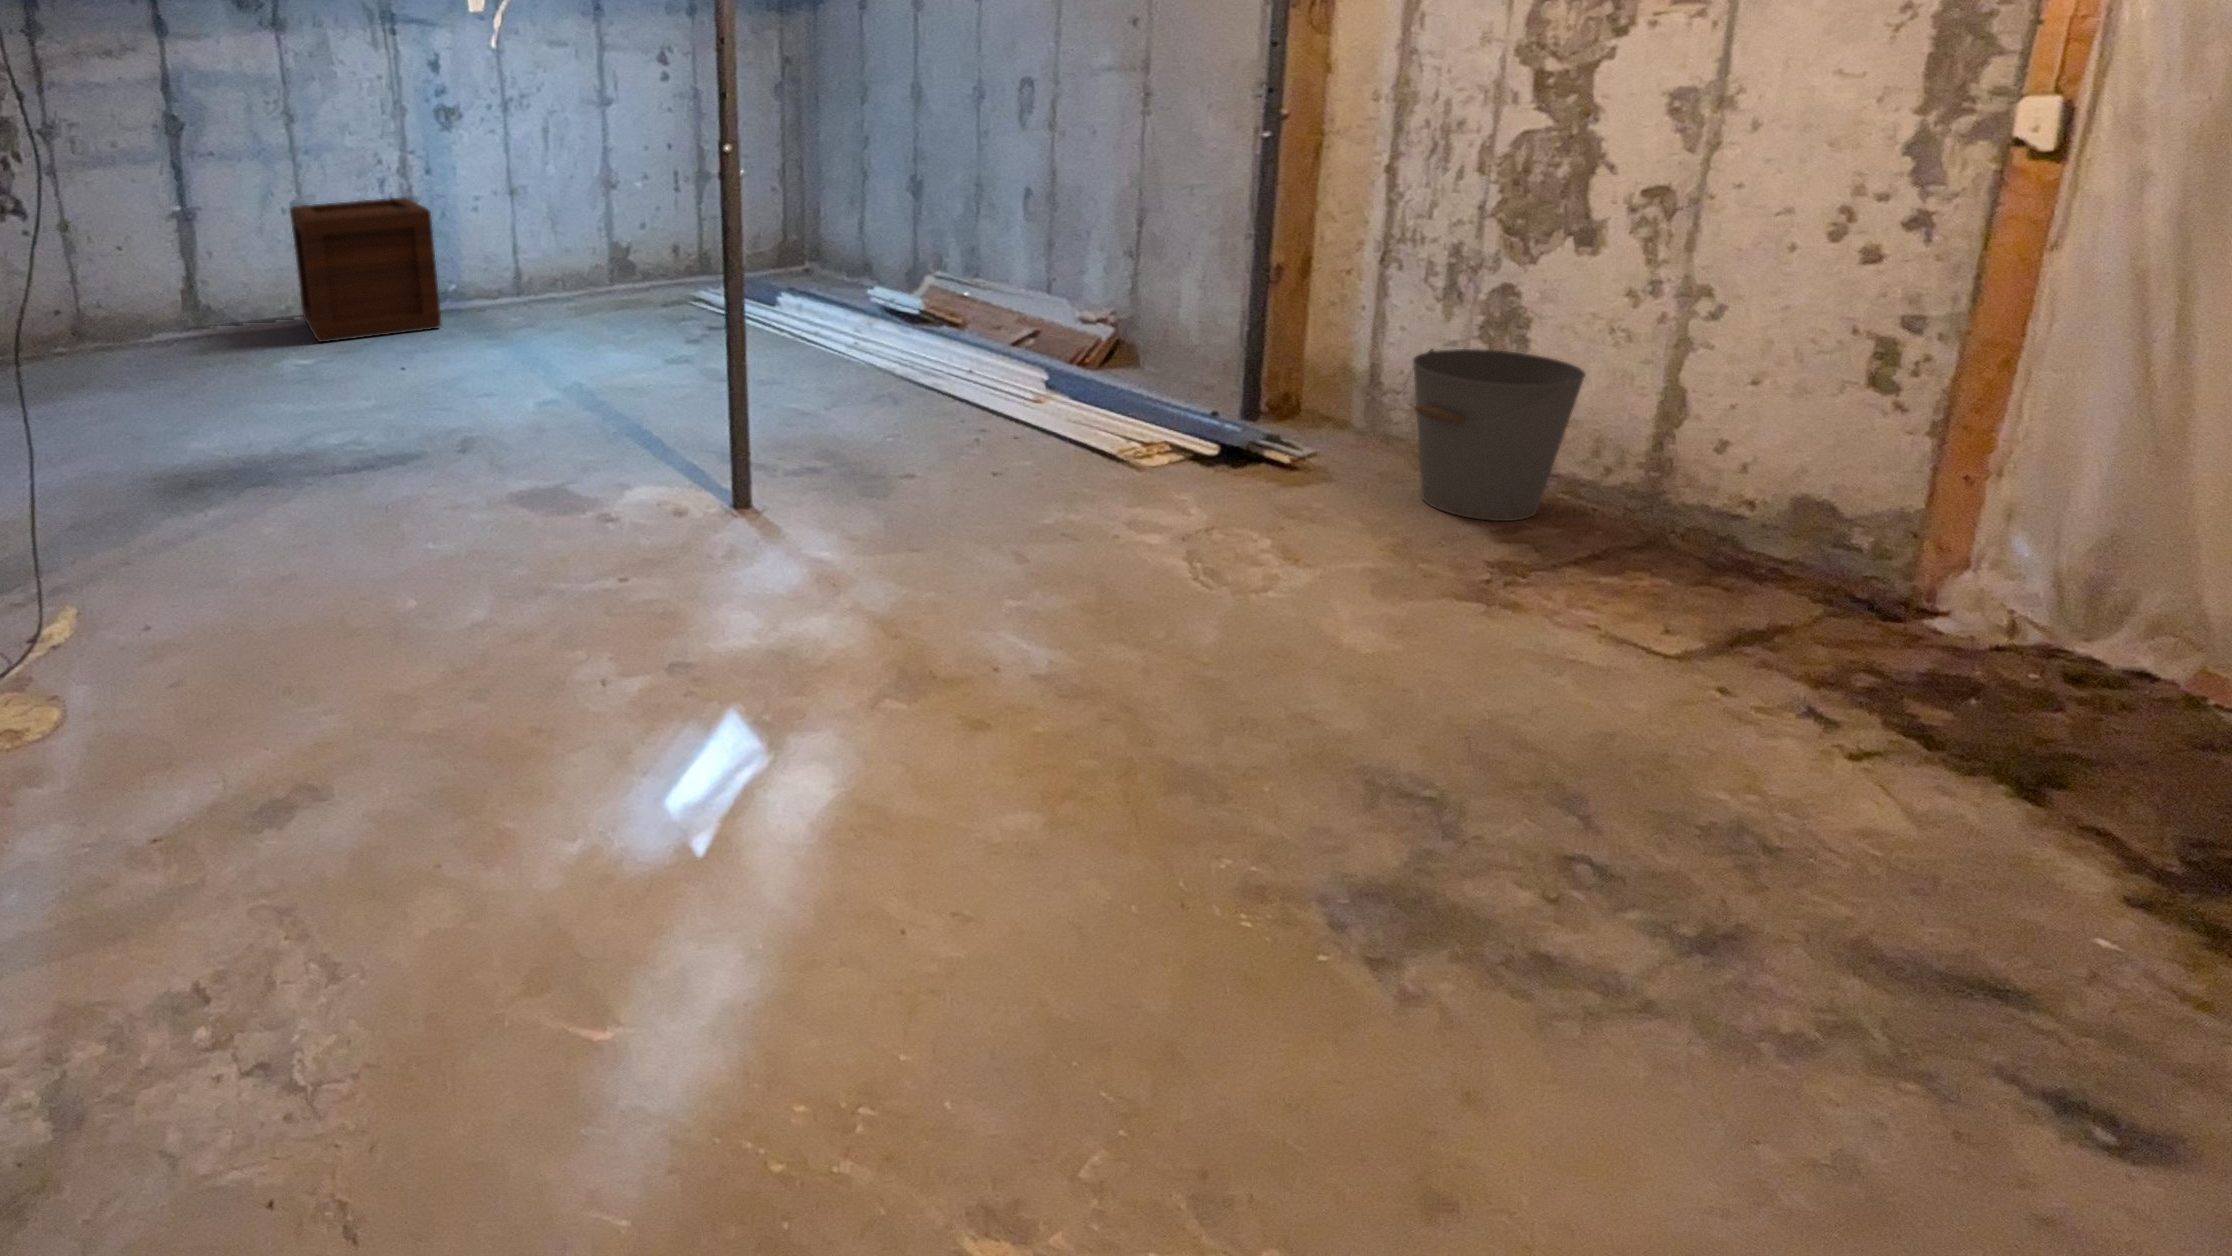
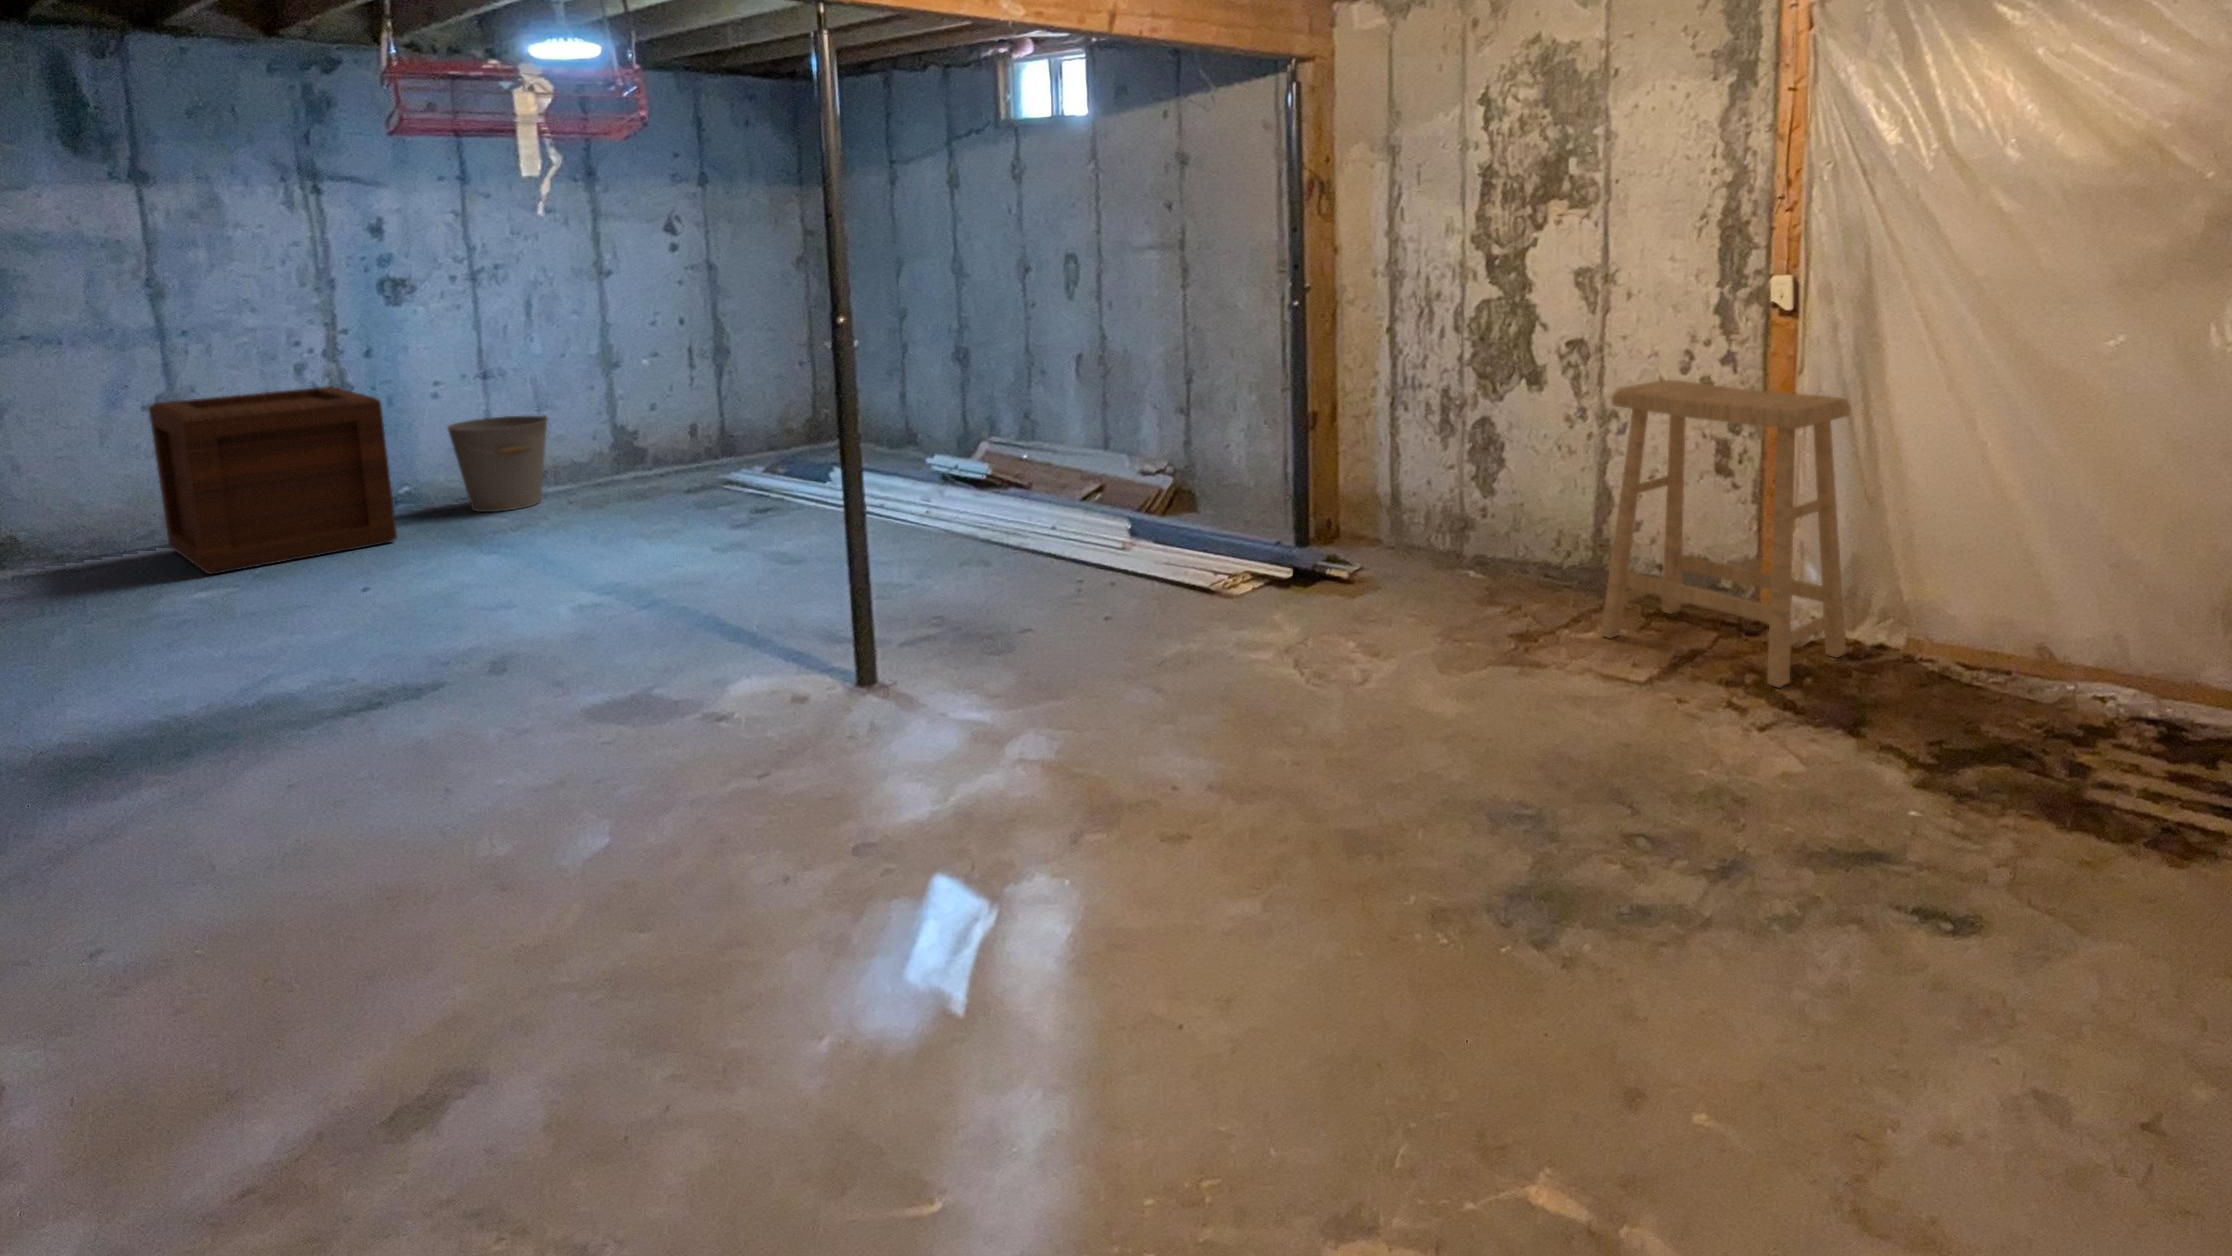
stool: none [1626,248,2151,704] -> present [1601,380,1851,687]
bucket: present [1403,349,1585,521] -> present [447,416,550,512]

